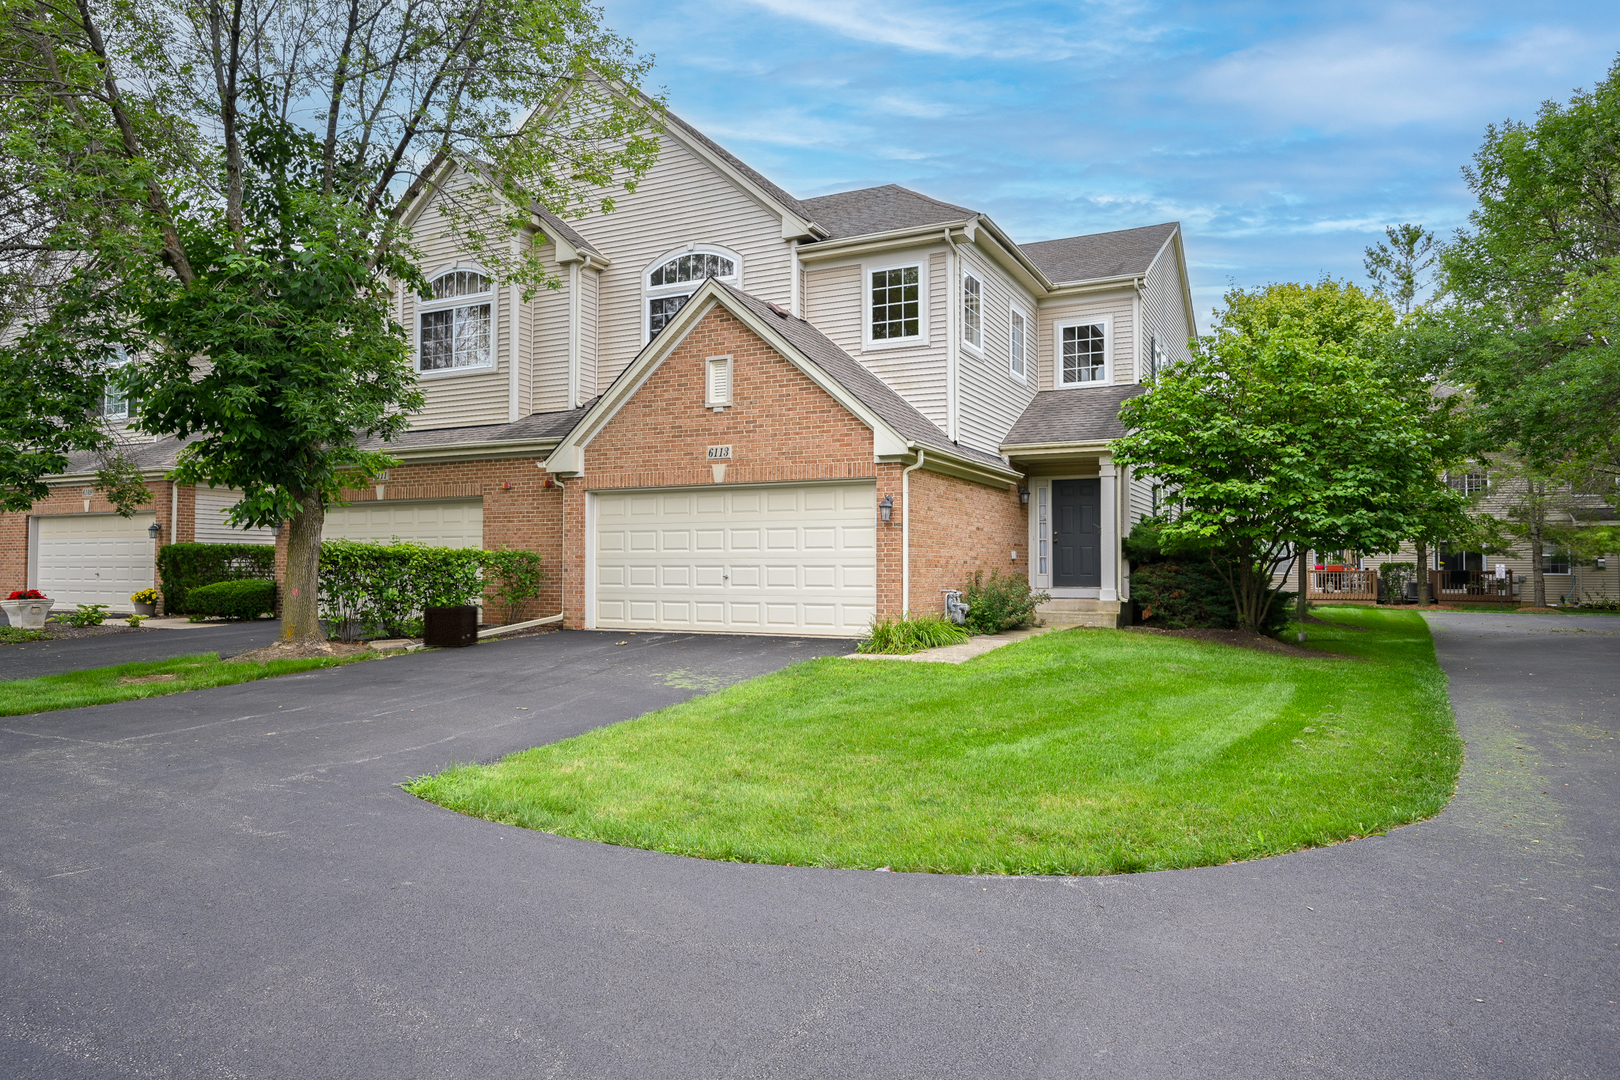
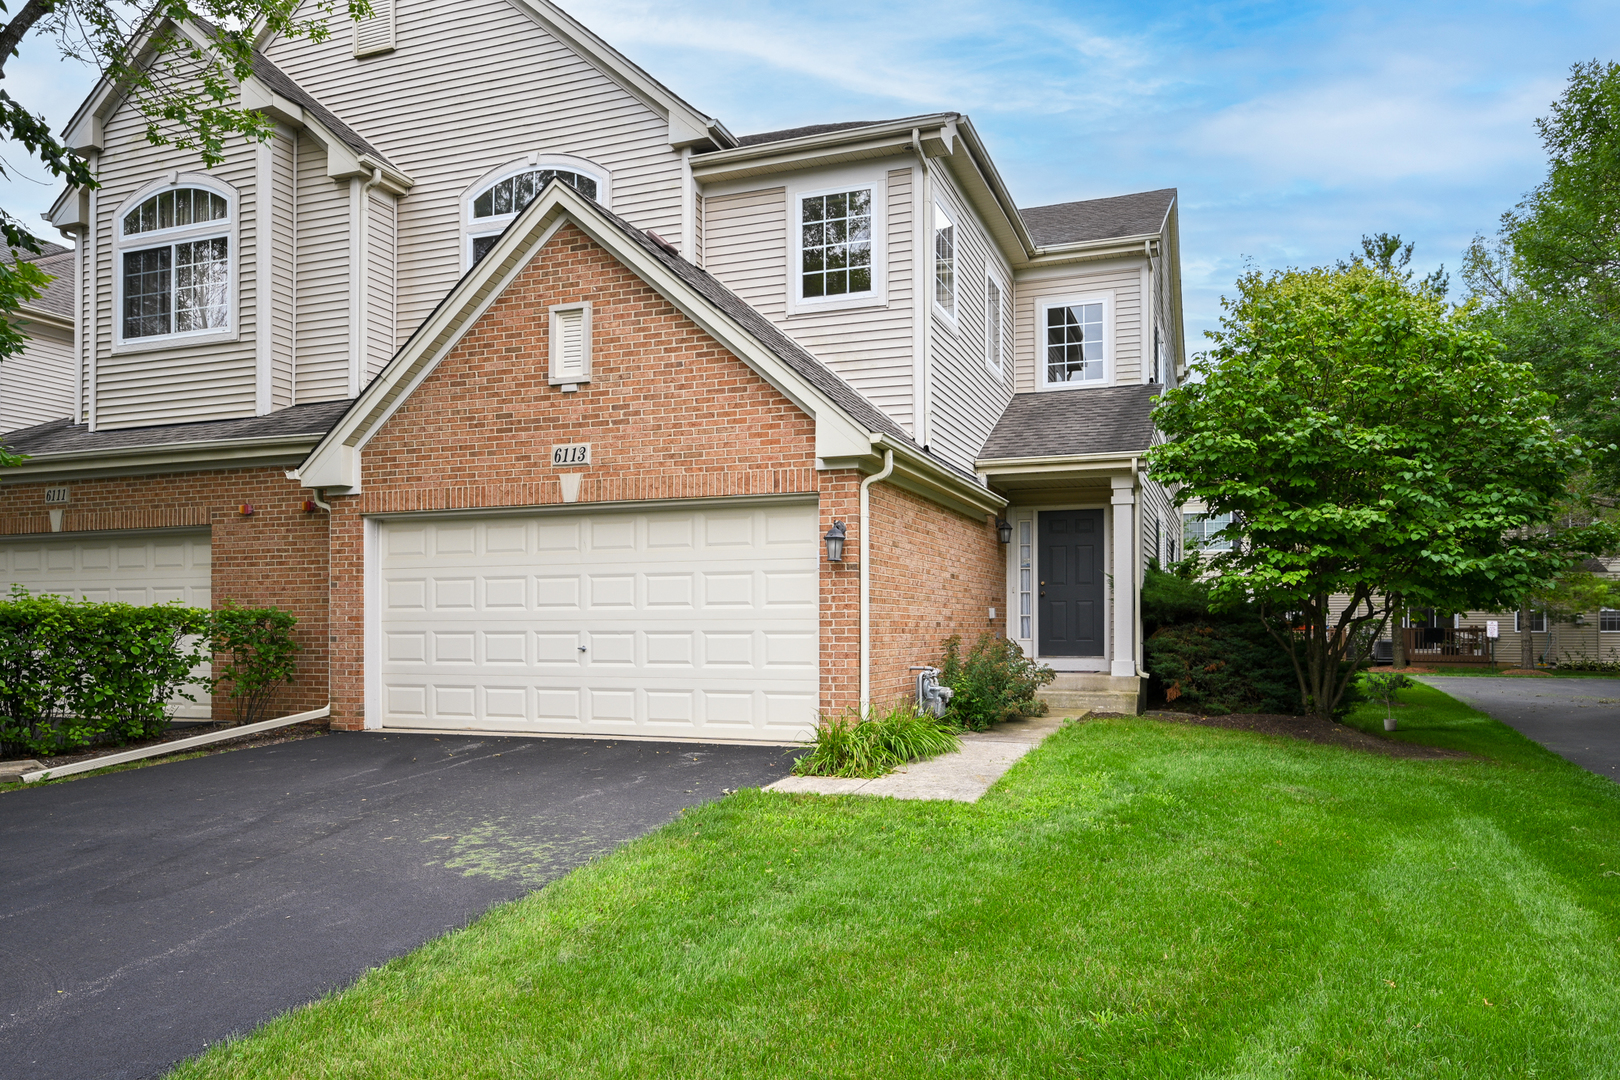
wooden crate: present [423,605,478,647] -> none [73,692,175,763]

